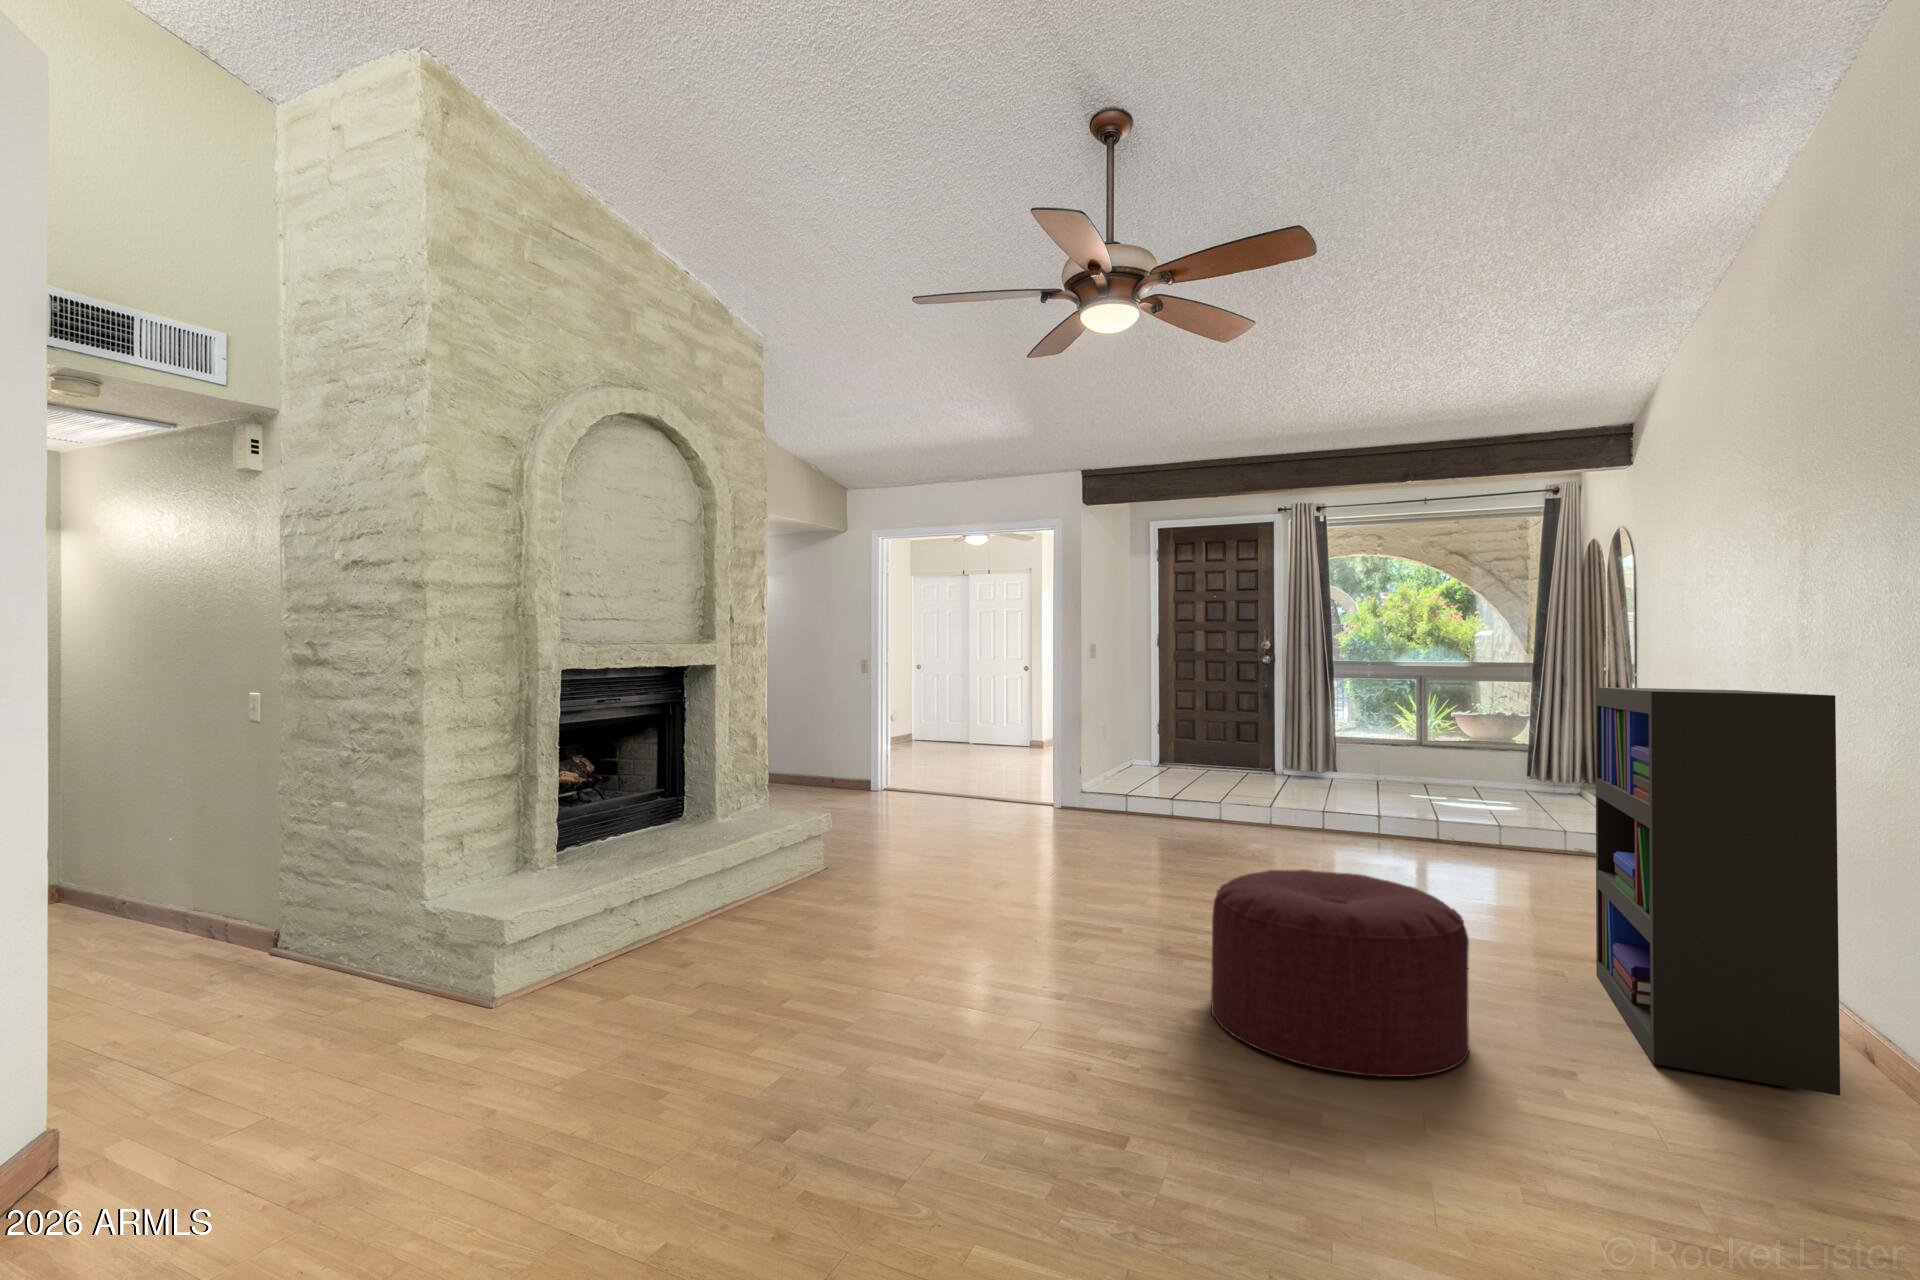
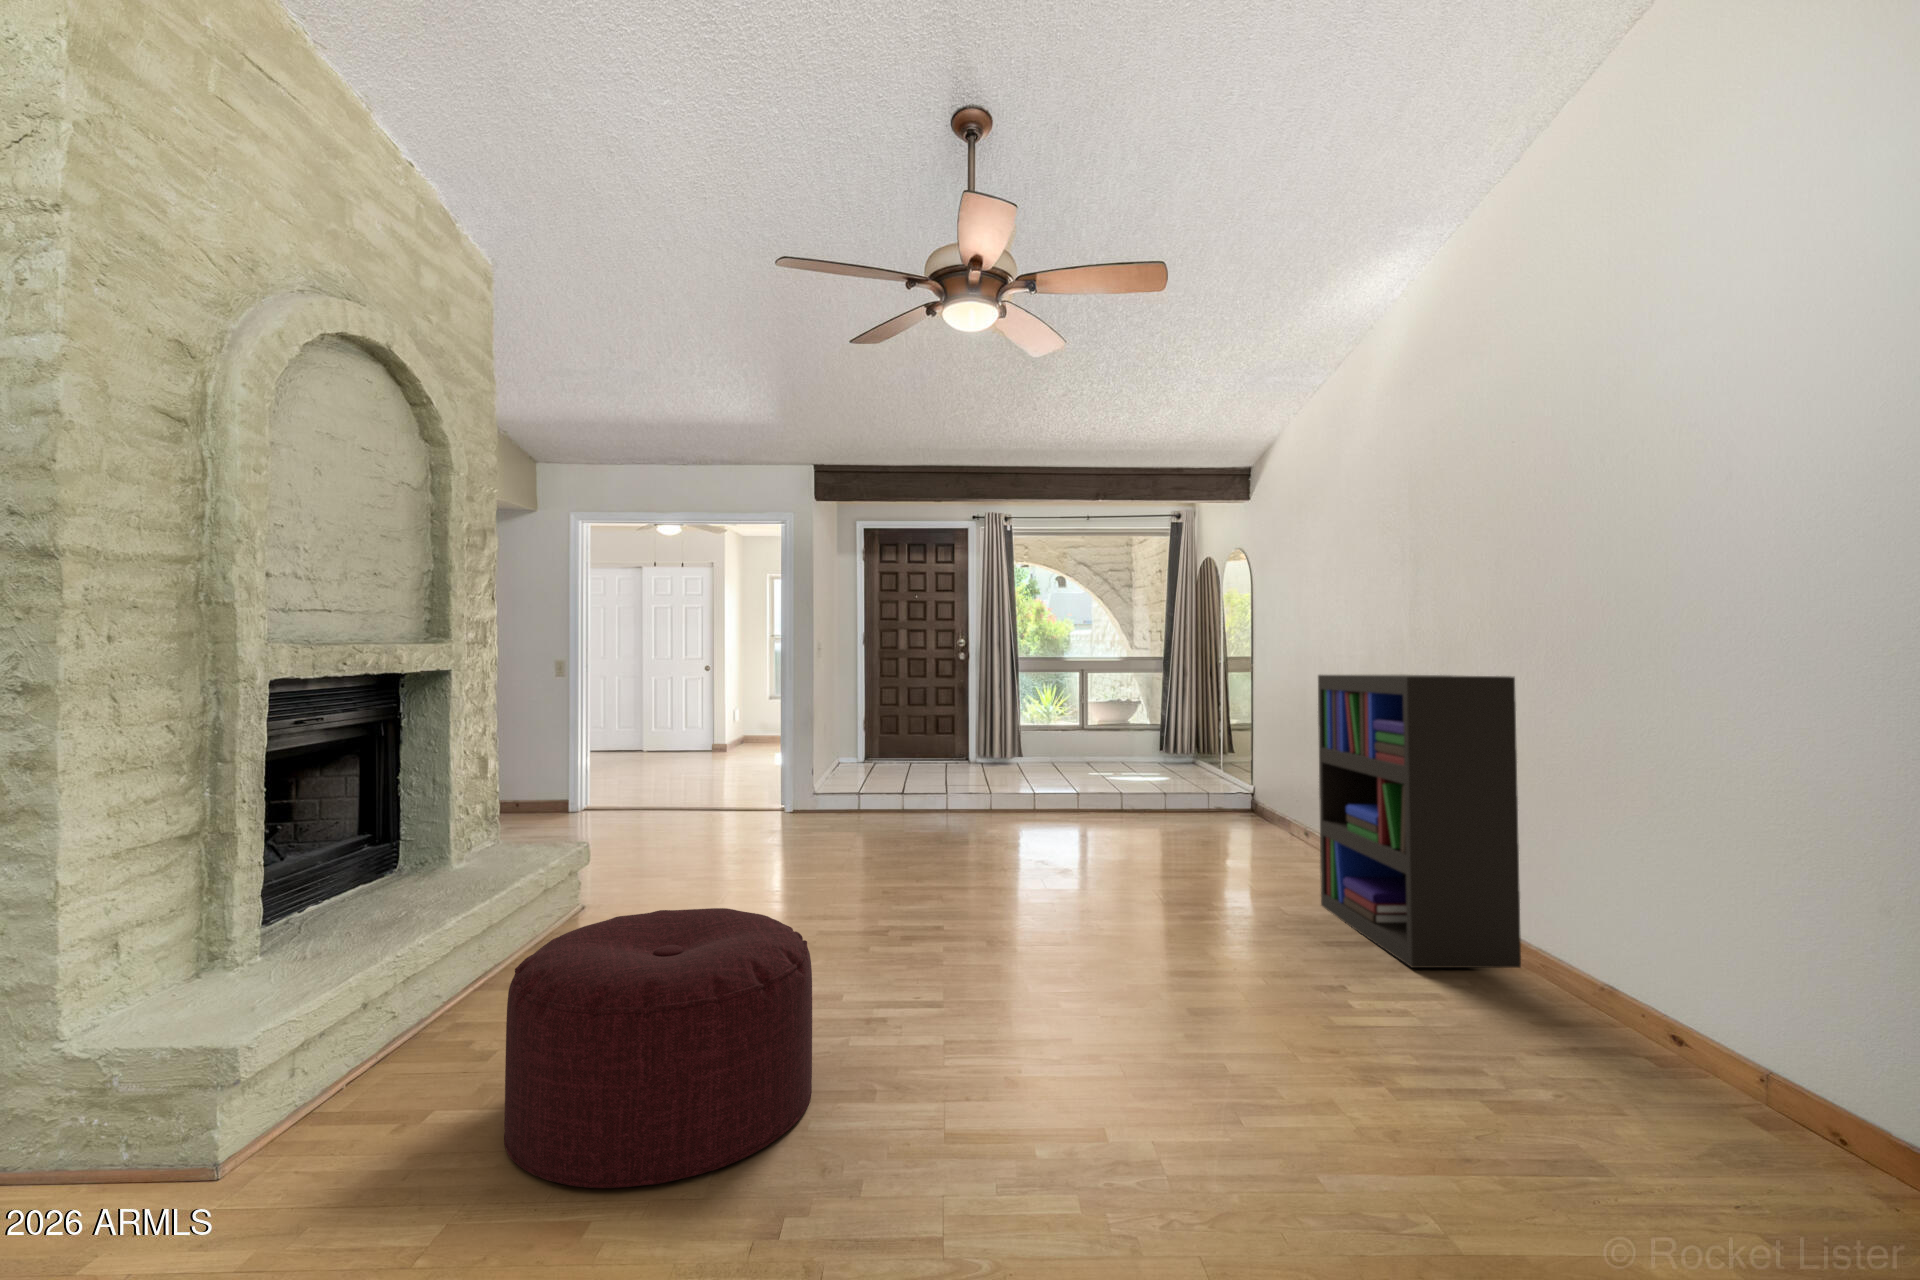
ottoman: present [1211,869,1469,1077] -> present [504,908,812,1188]

